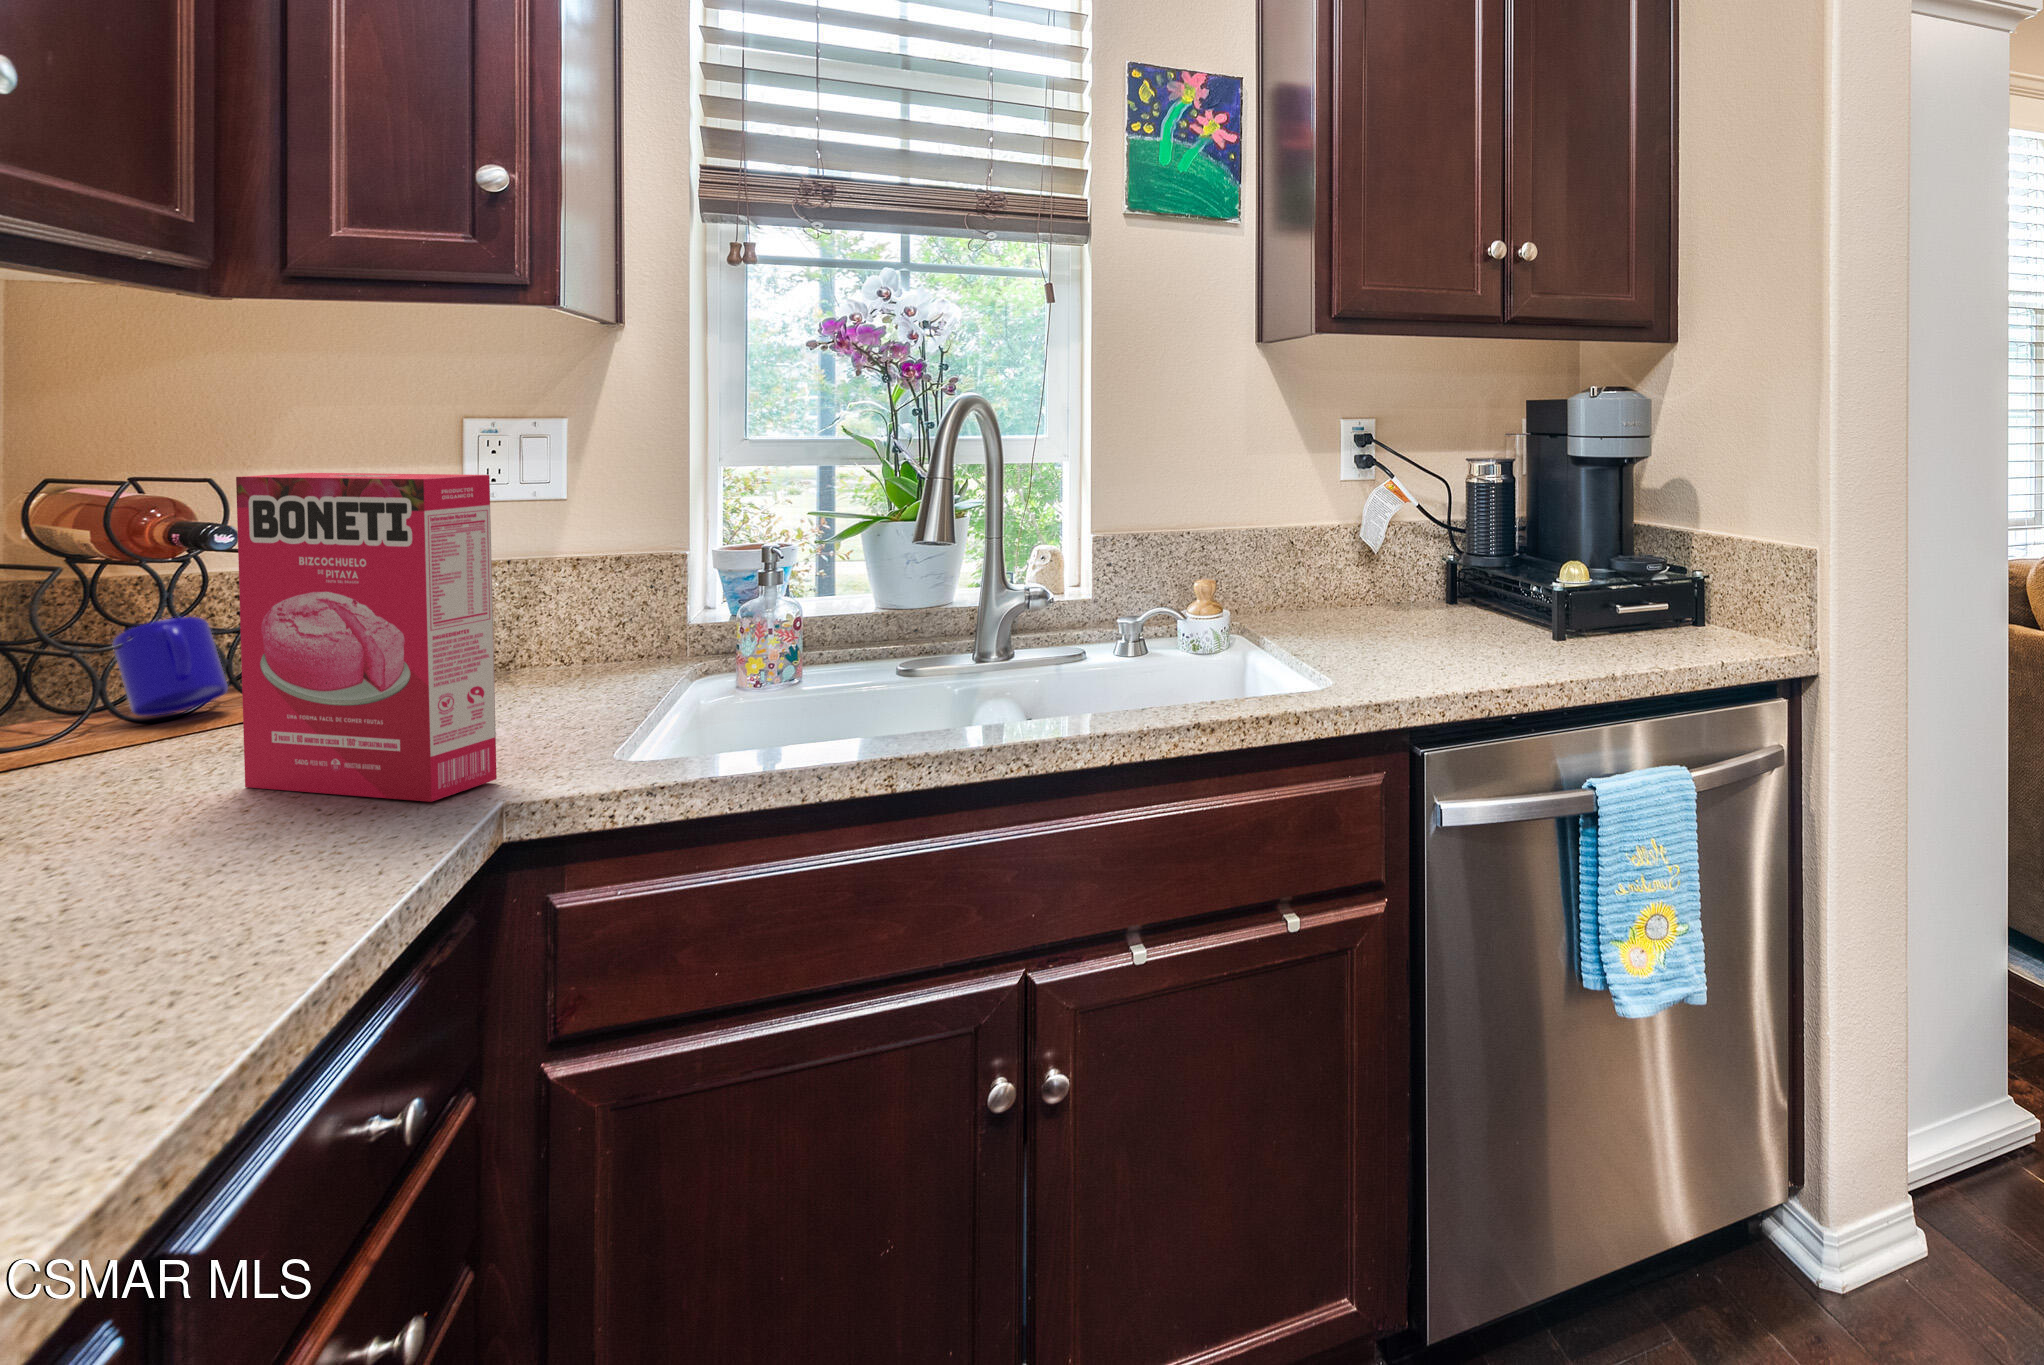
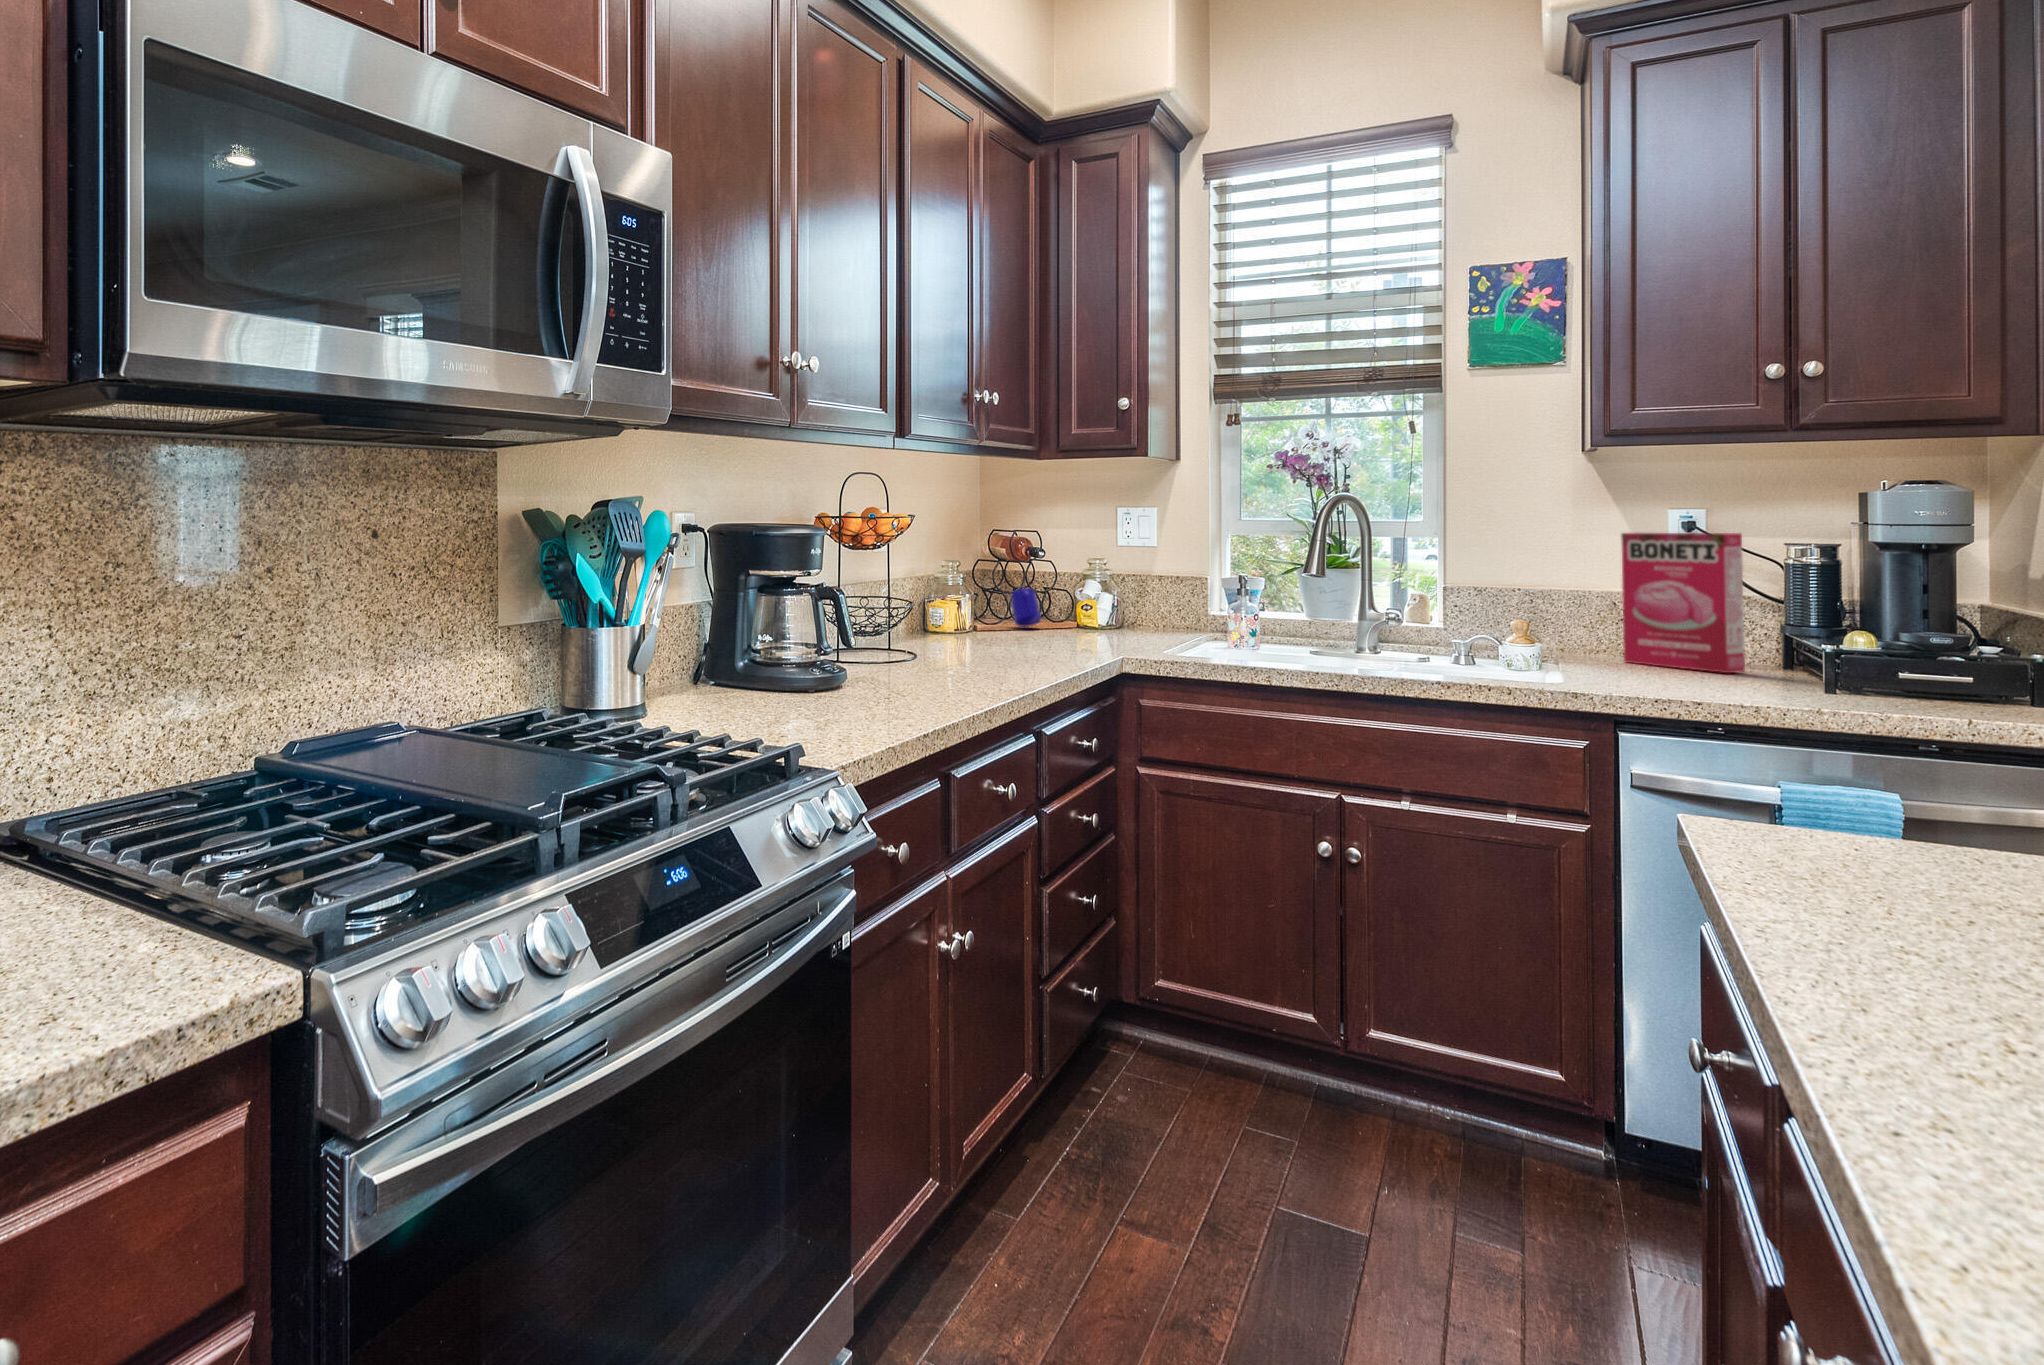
cereal box: present [236,473,497,802] -> present [1621,533,1745,673]

